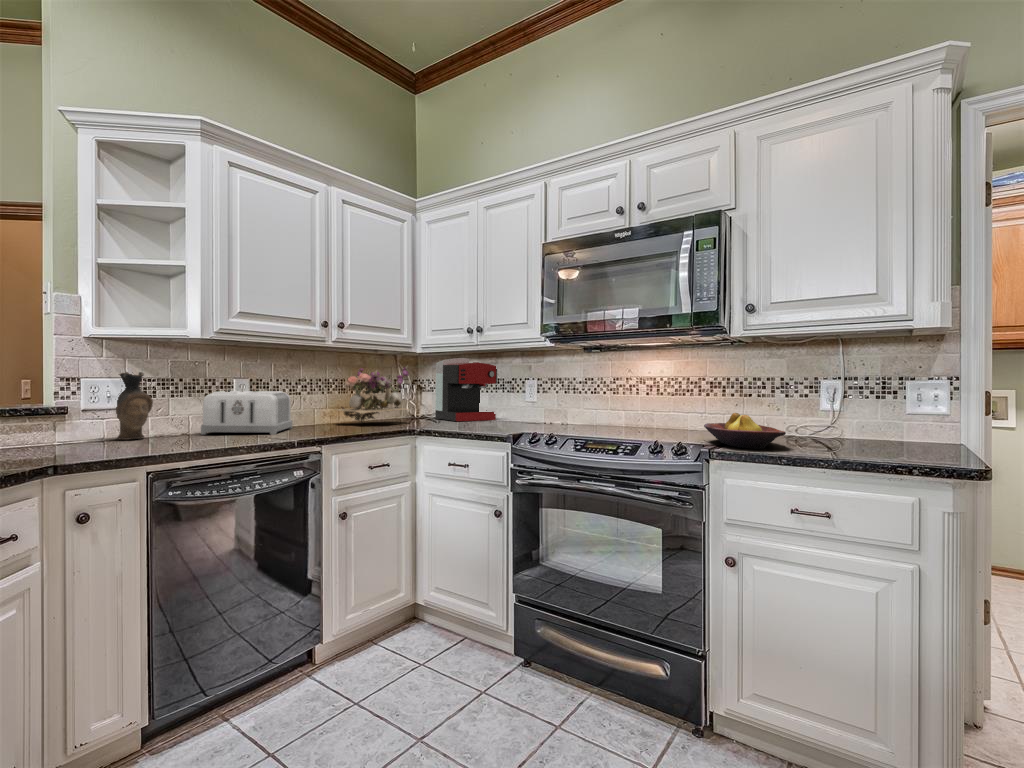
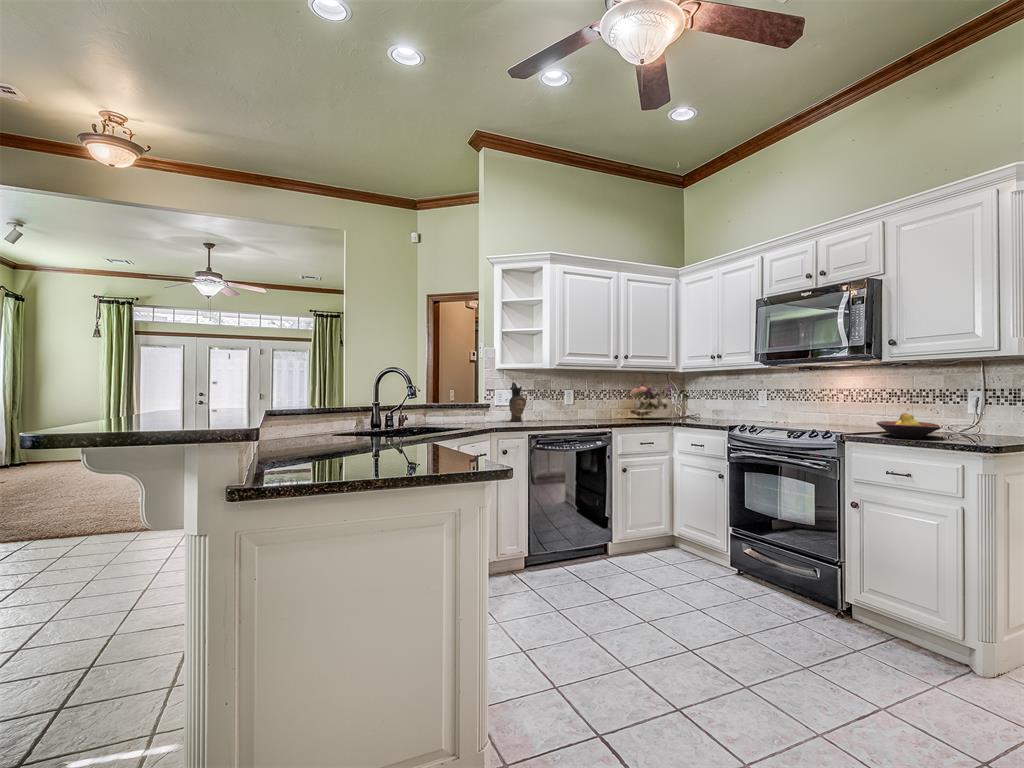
coffee maker: present [435,358,497,421] -> none [694,375,739,419]
toaster: present [201,391,292,435] -> none [549,397,598,422]

